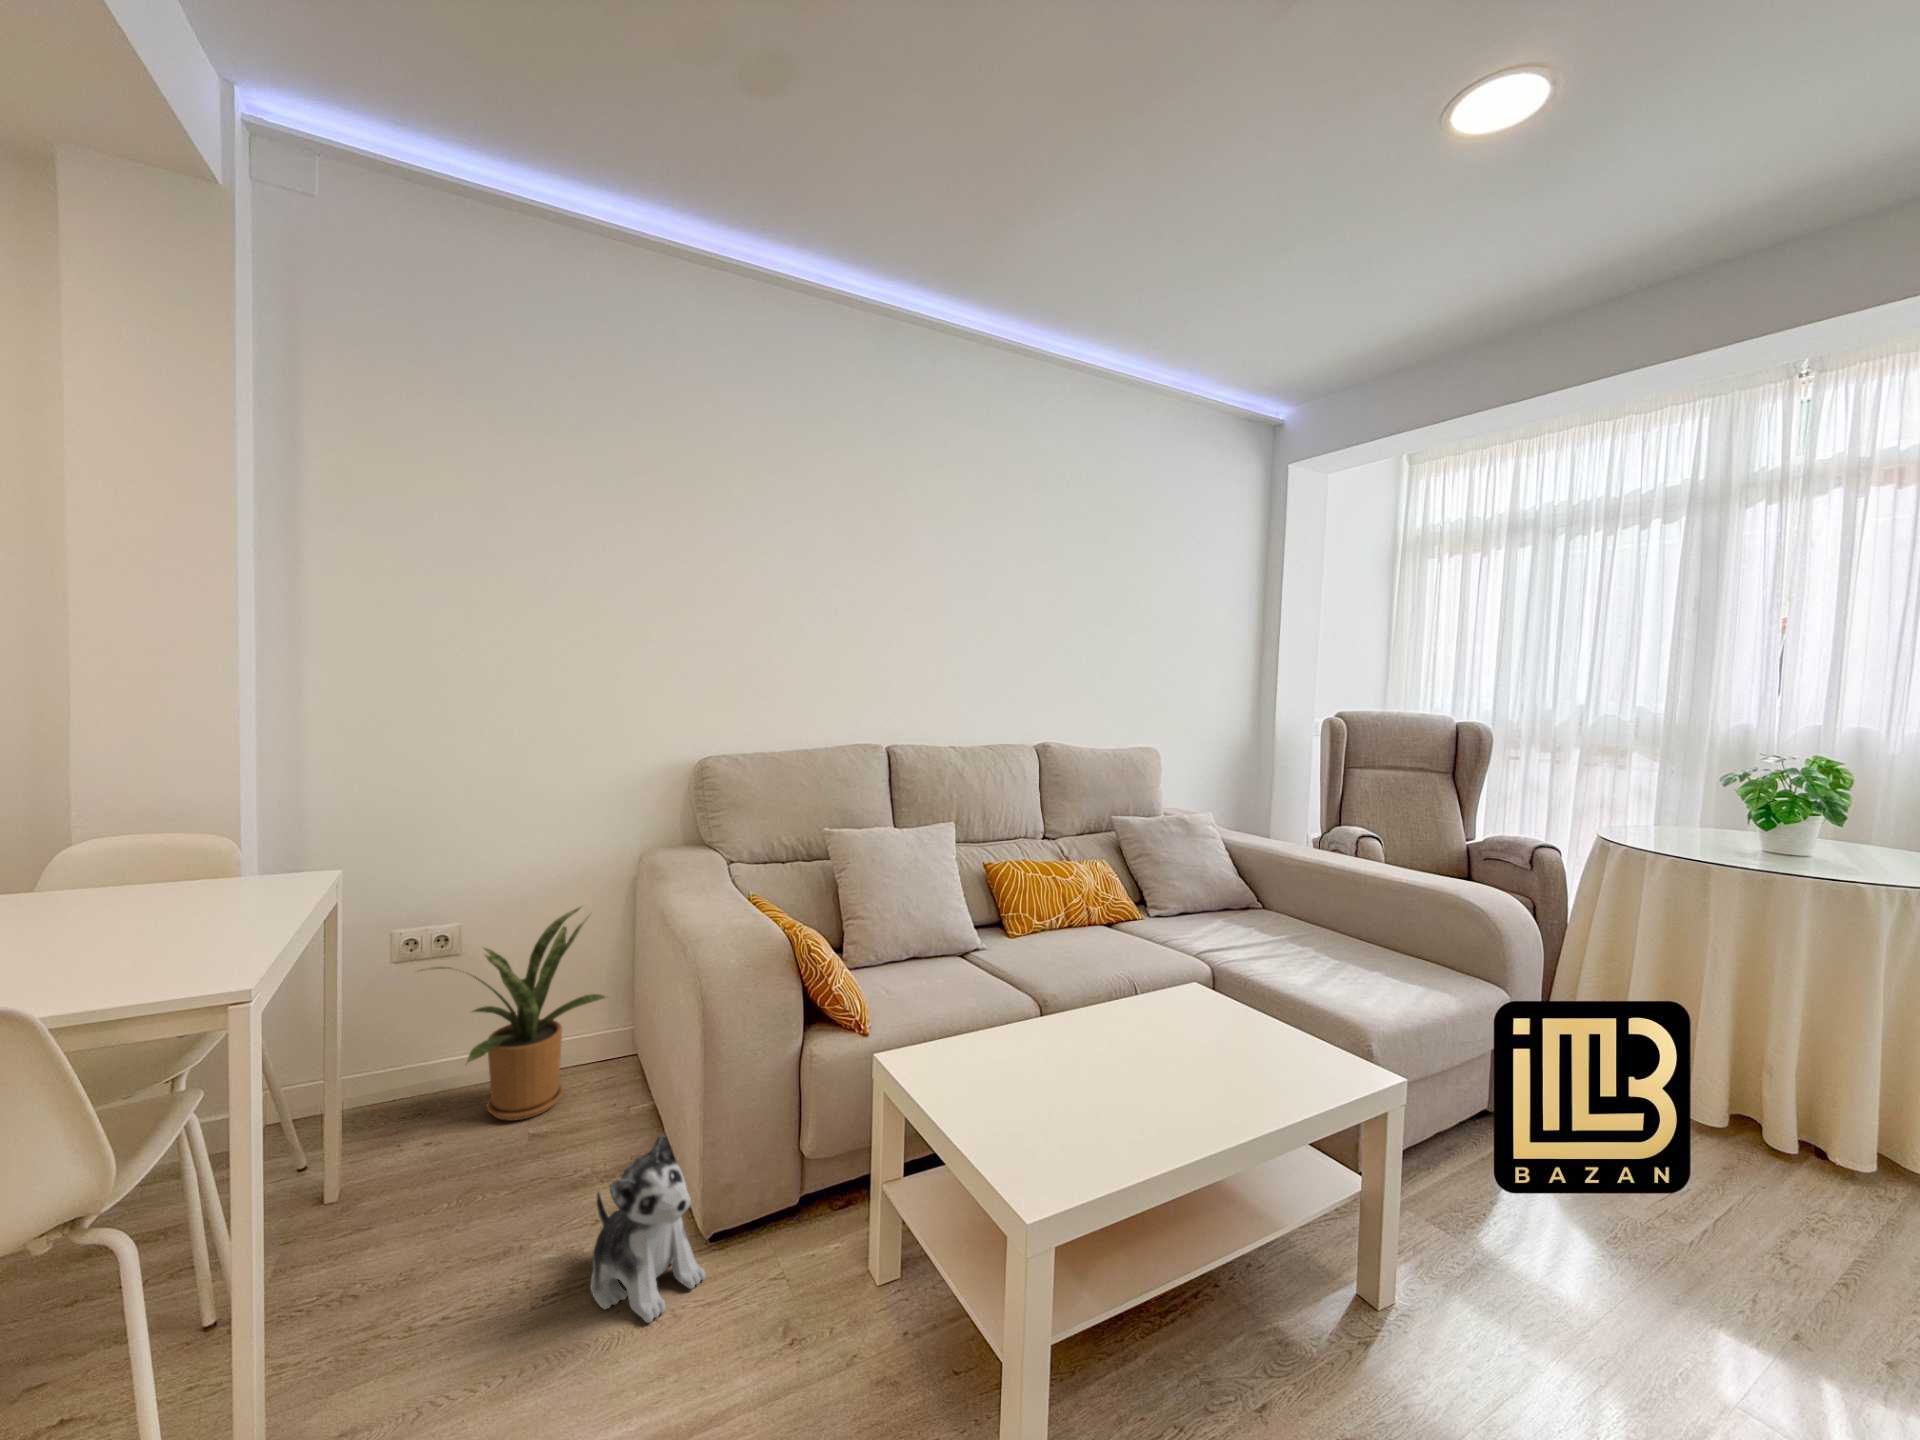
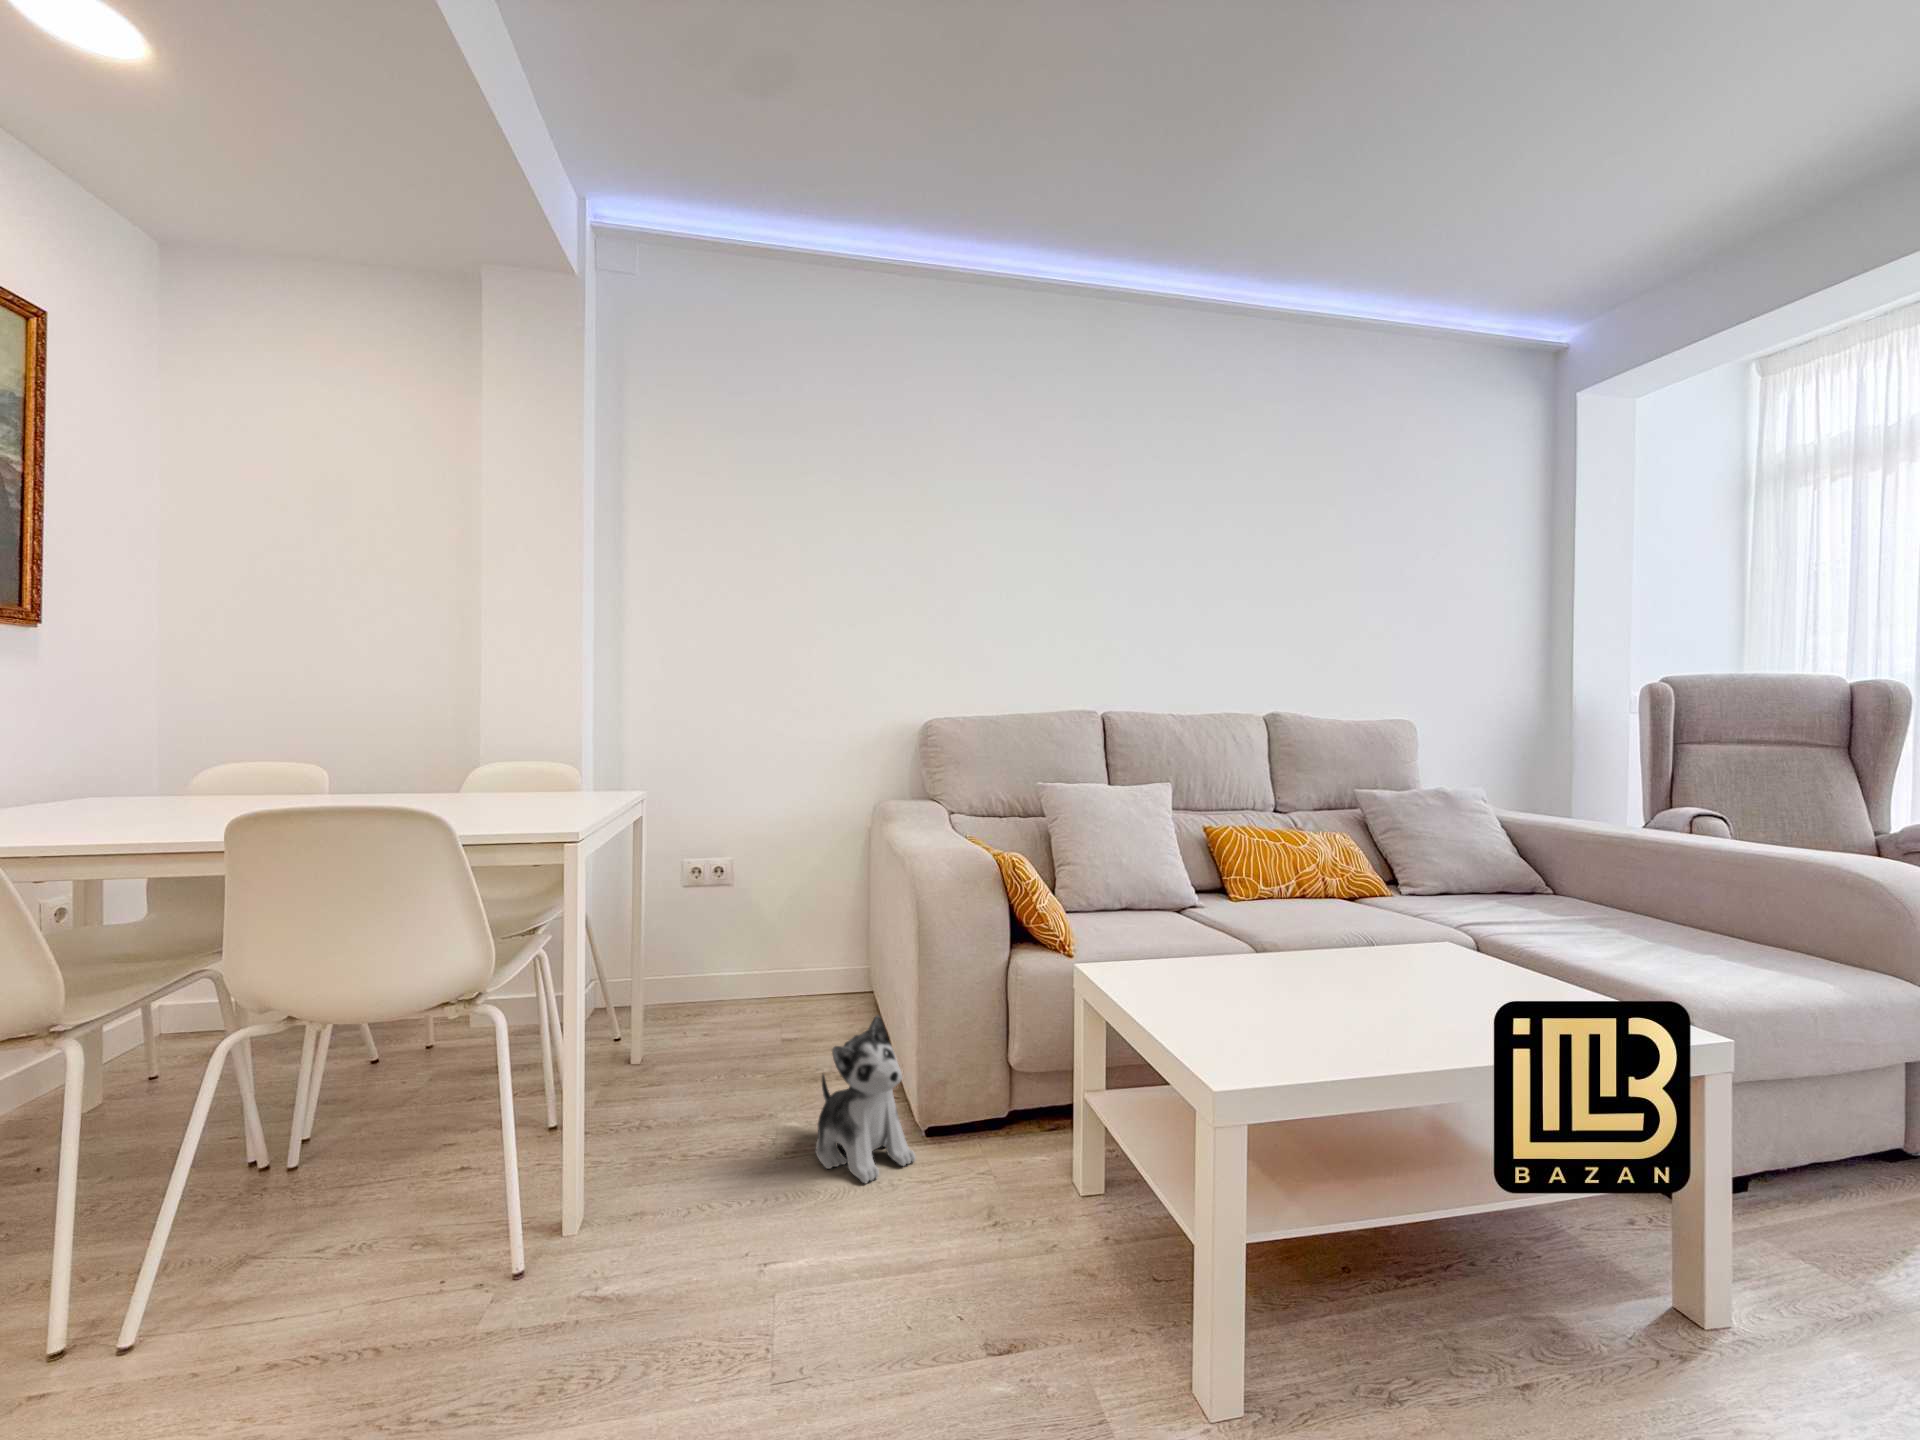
house plant: present [426,908,606,1121] -> none [675,847,838,1034]

